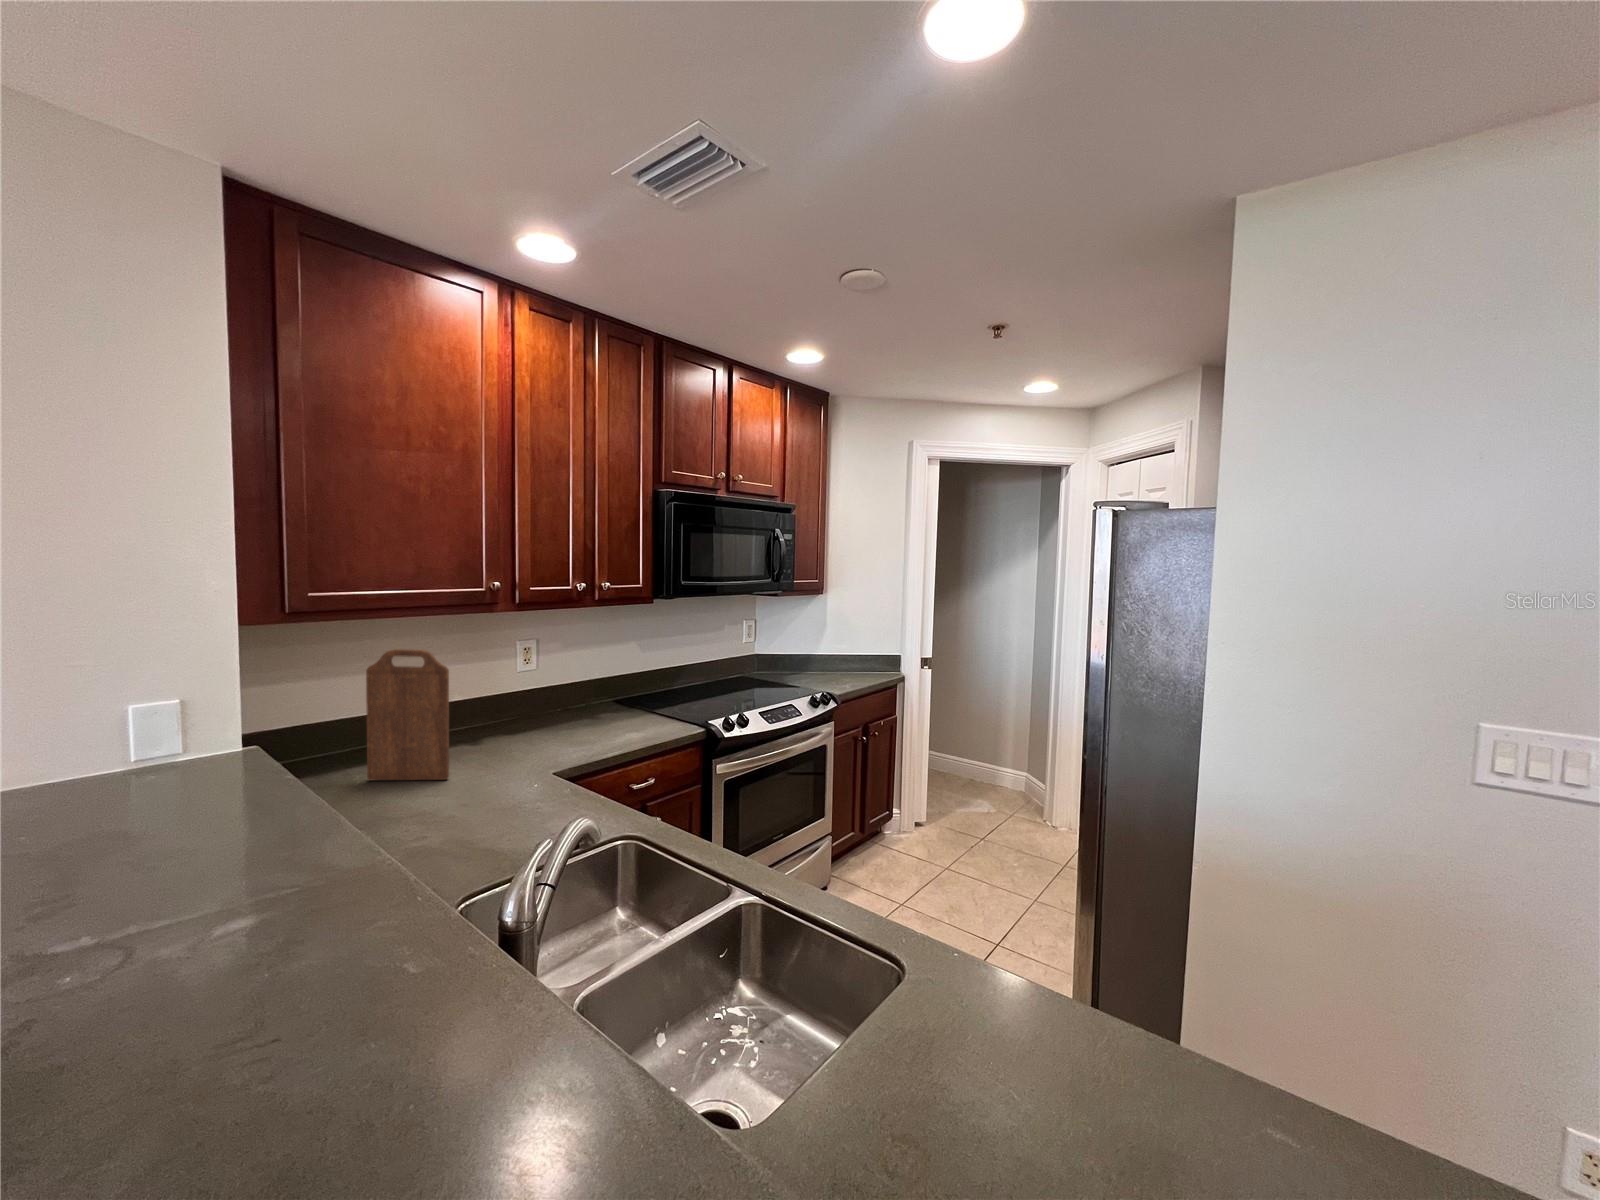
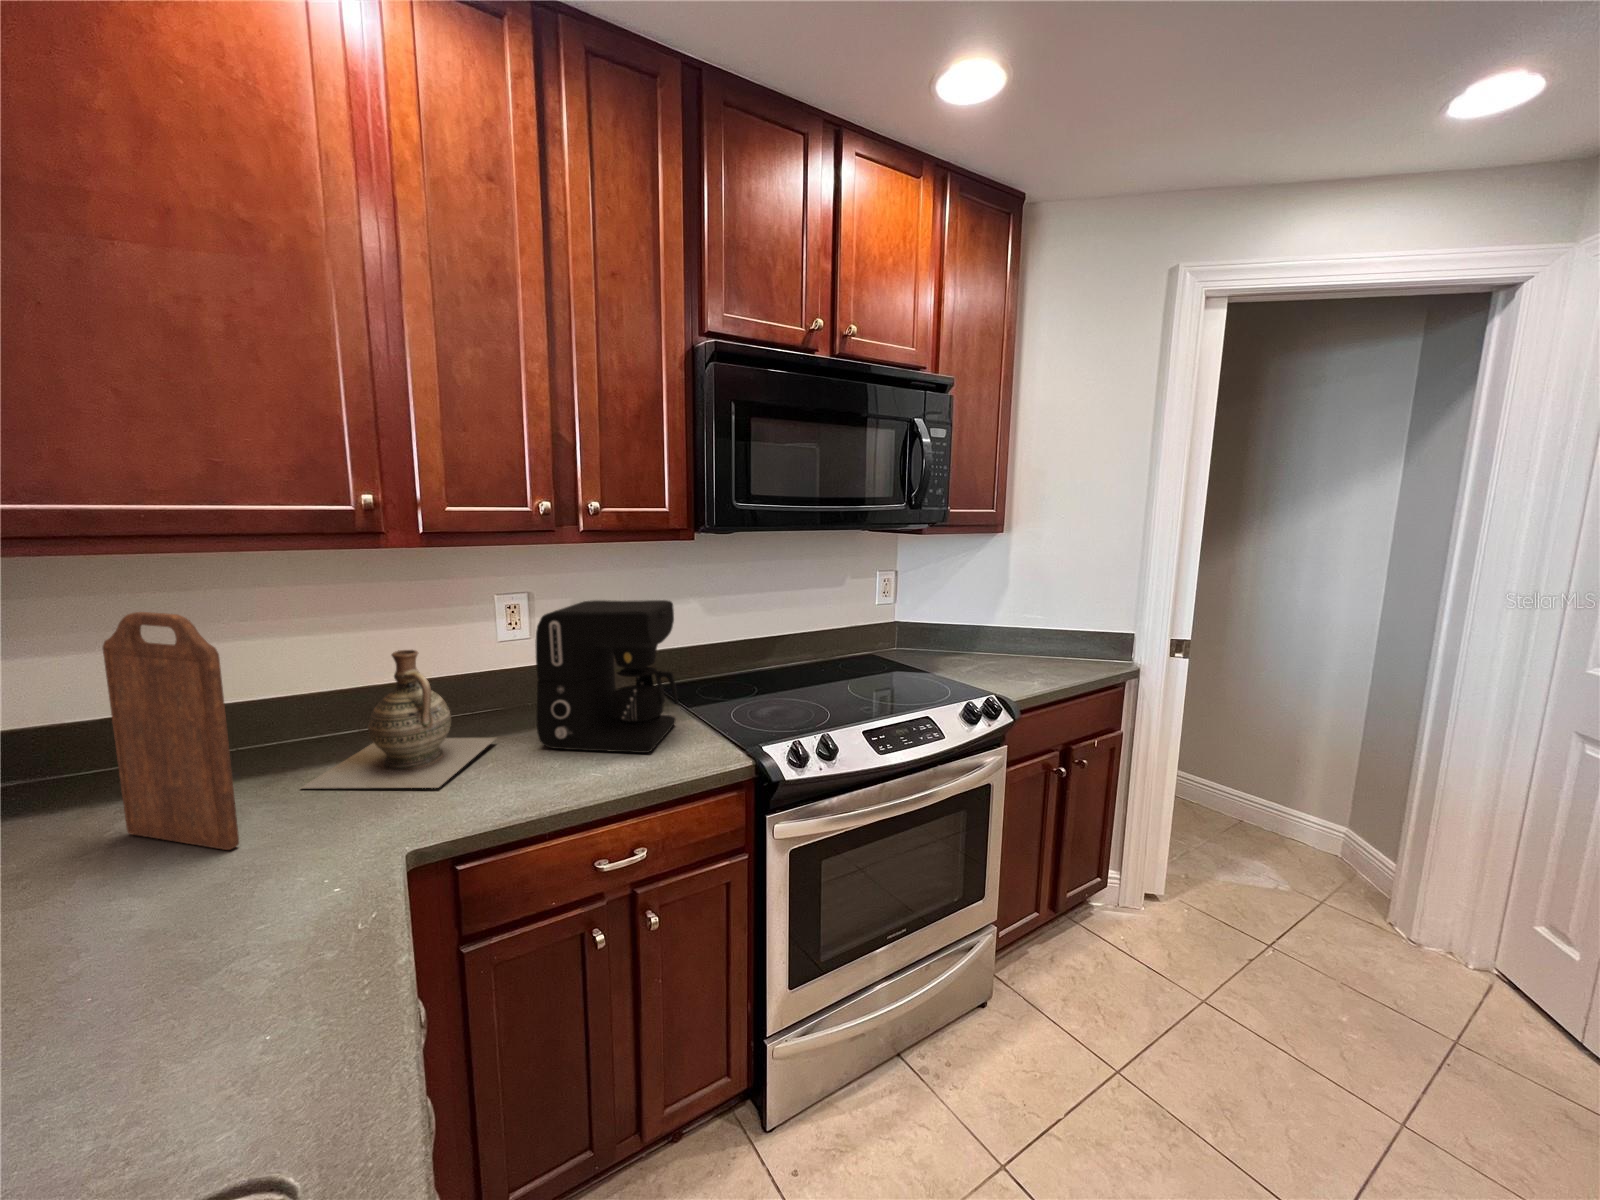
coffee maker: none [568,640,652,732] -> present [535,600,678,753]
ceramic jug: none [441,673,538,758] -> present [302,650,495,788]

